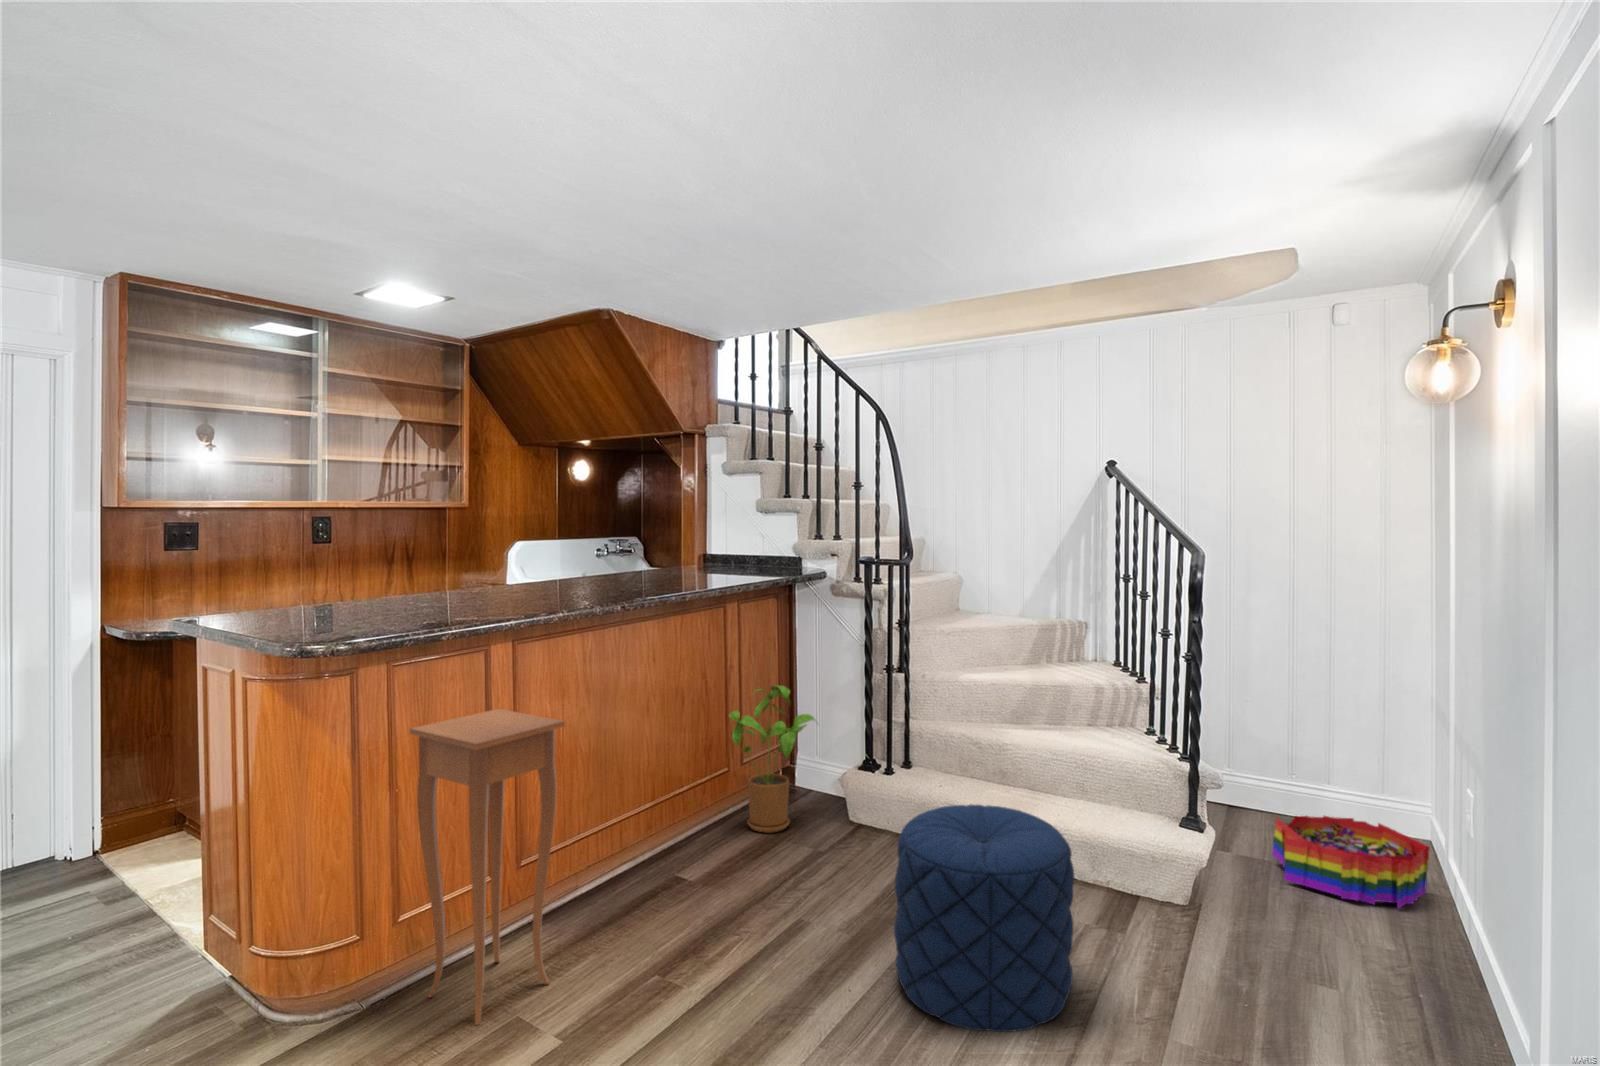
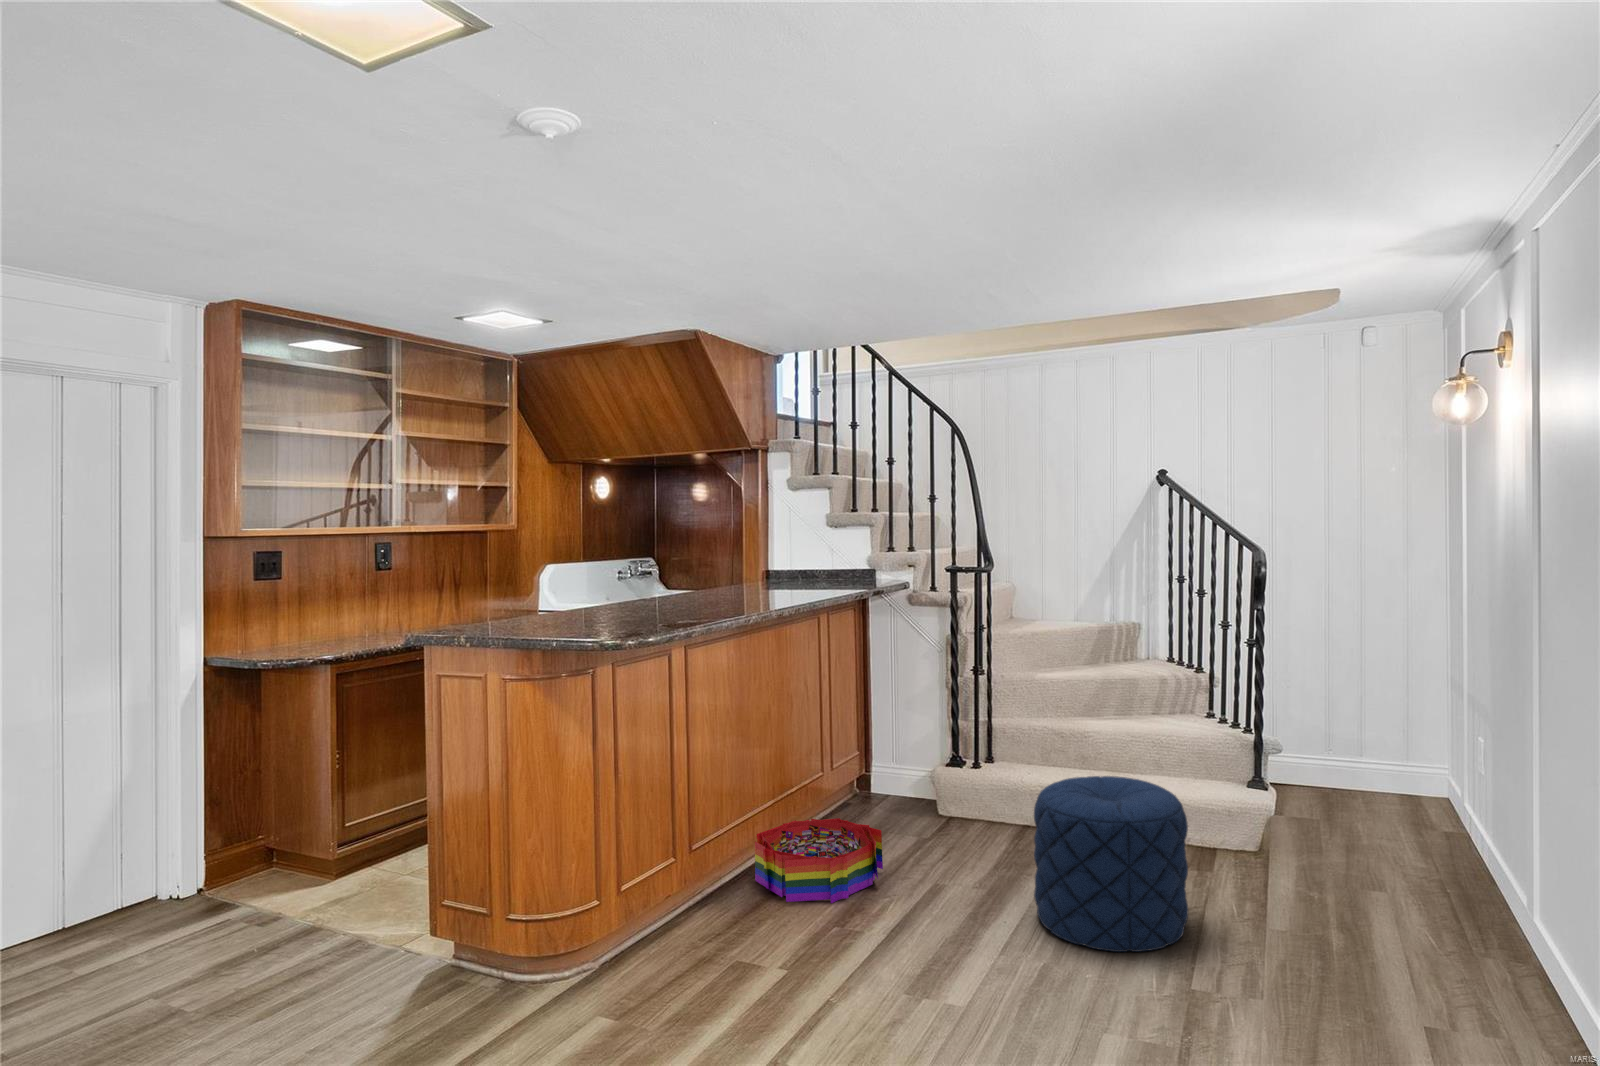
house plant: present [729,686,815,833] -> none [826,690,910,828]
side table: present [410,709,565,1025] -> none [629,709,754,972]
storage bin: present [1272,816,1430,908] -> present [755,818,883,903]

